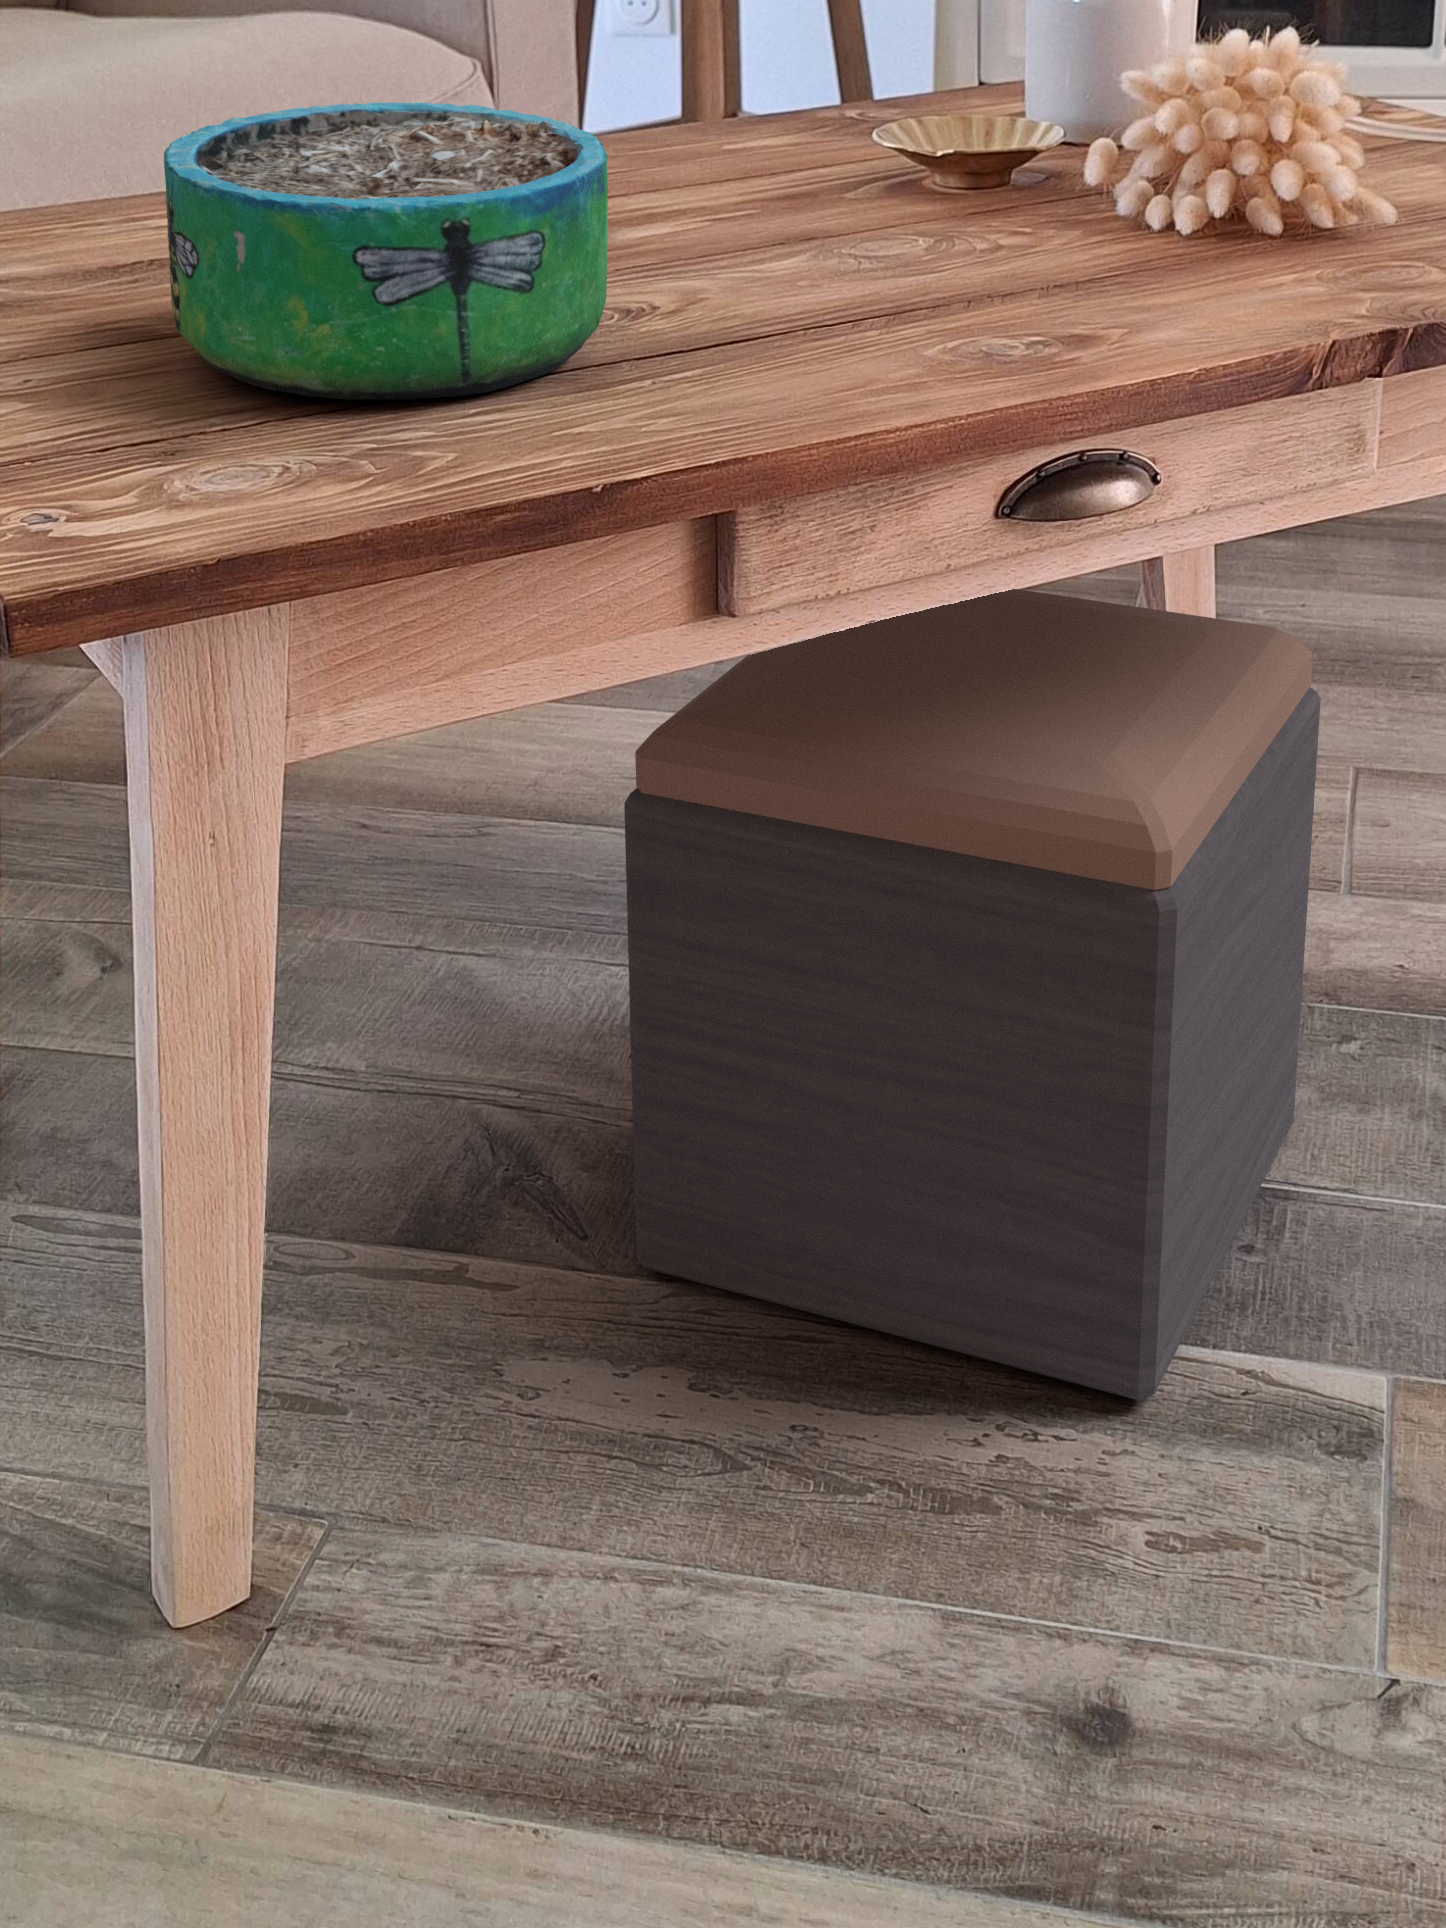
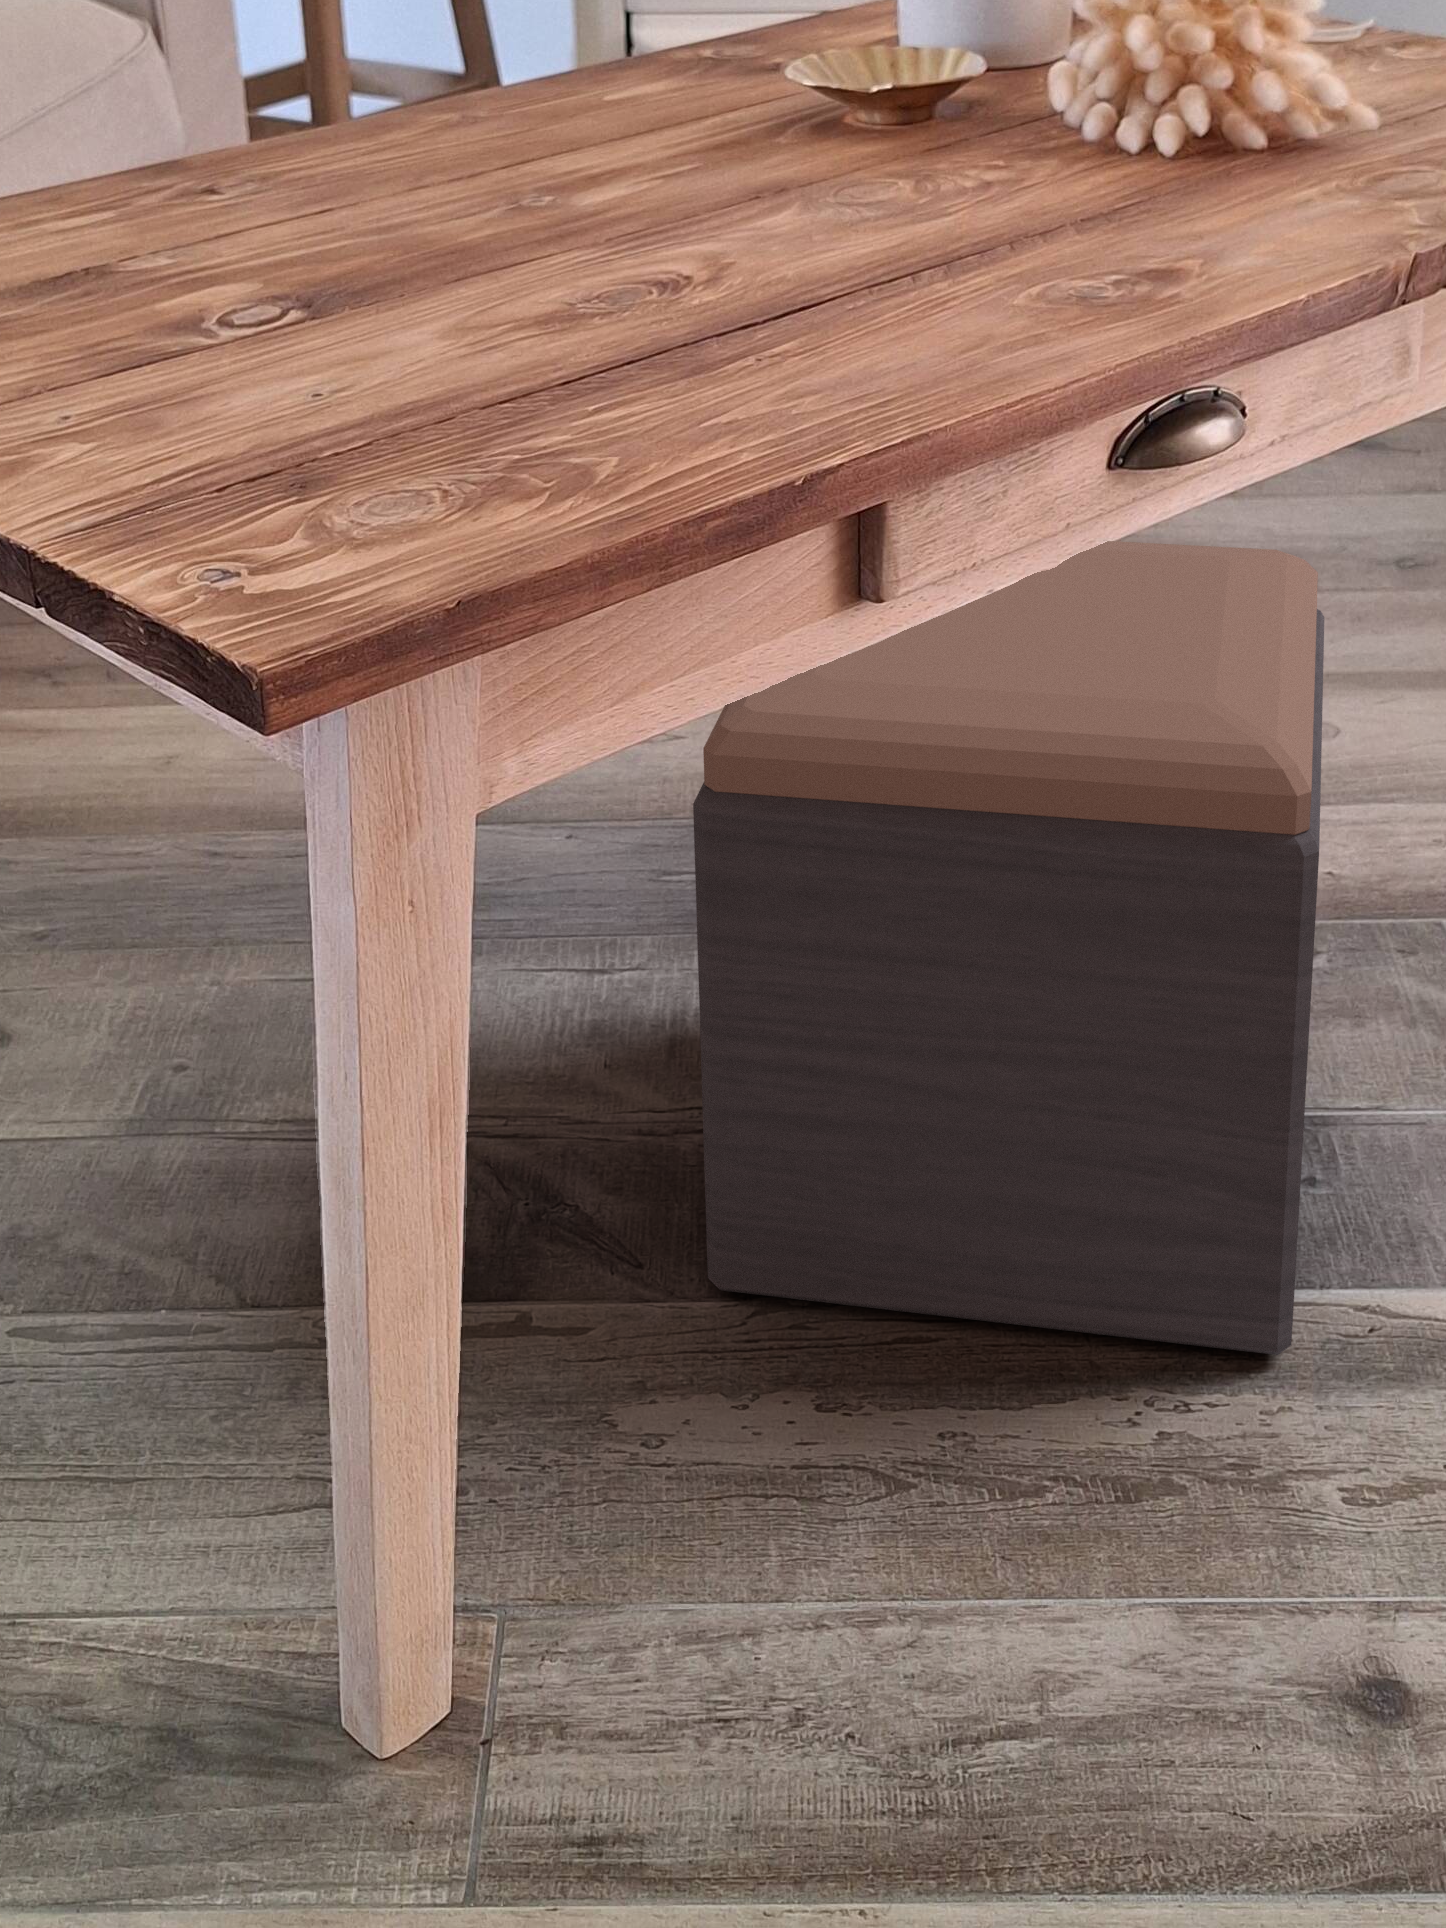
decorative bowl: present [164,103,608,400] -> none [191,69,676,402]

